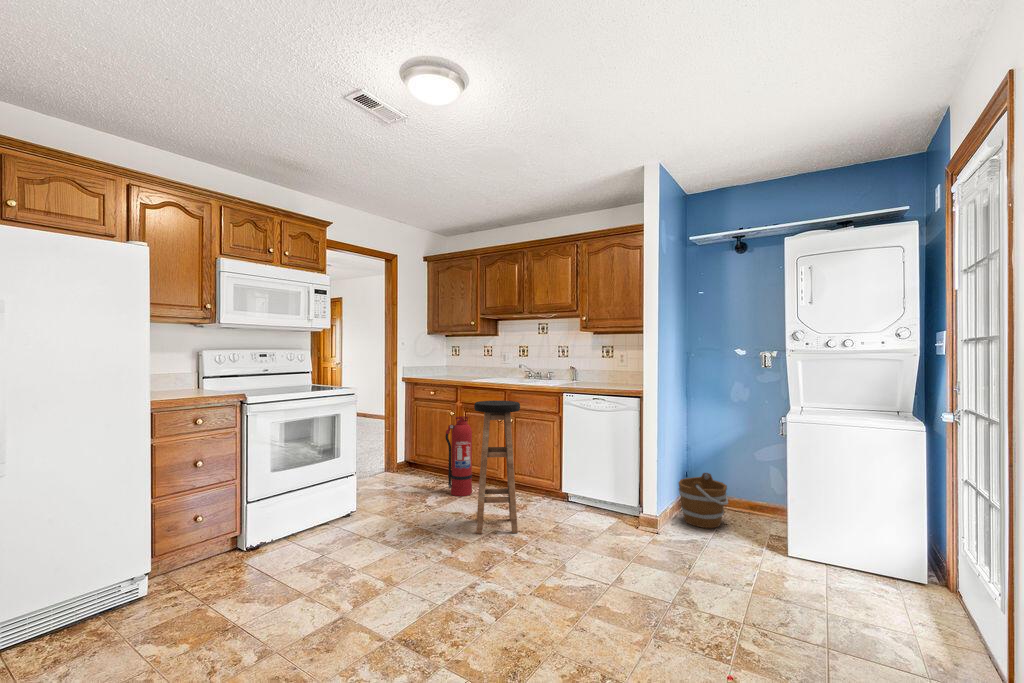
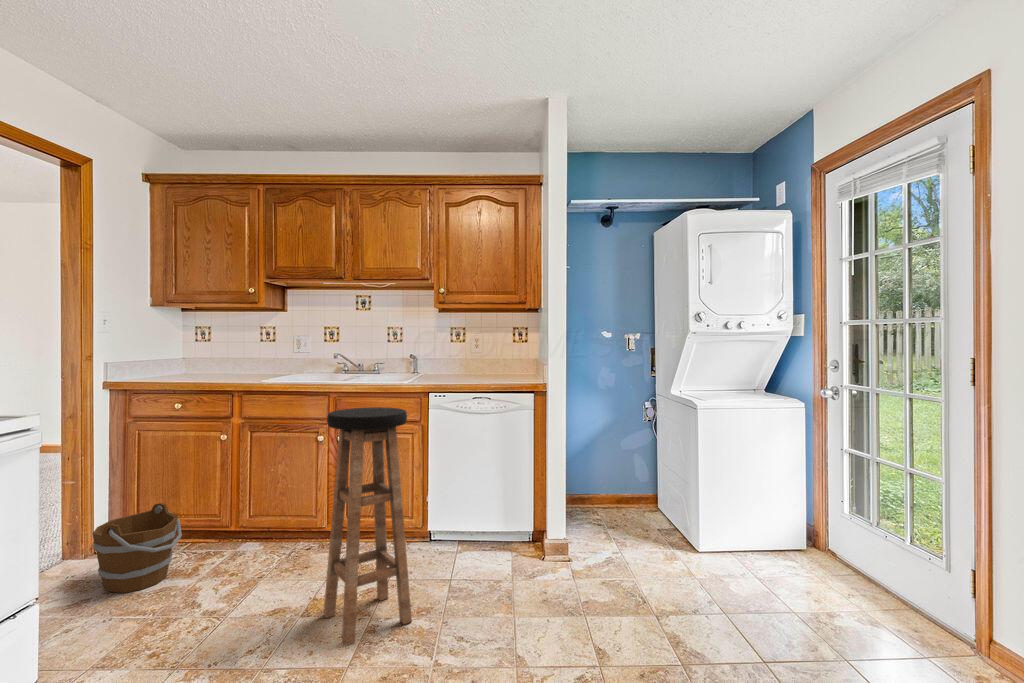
fire extinguisher: present [445,416,472,496] -> none [229,439,277,576]
bucket: present [679,473,728,528] -> present [93,503,182,593]

